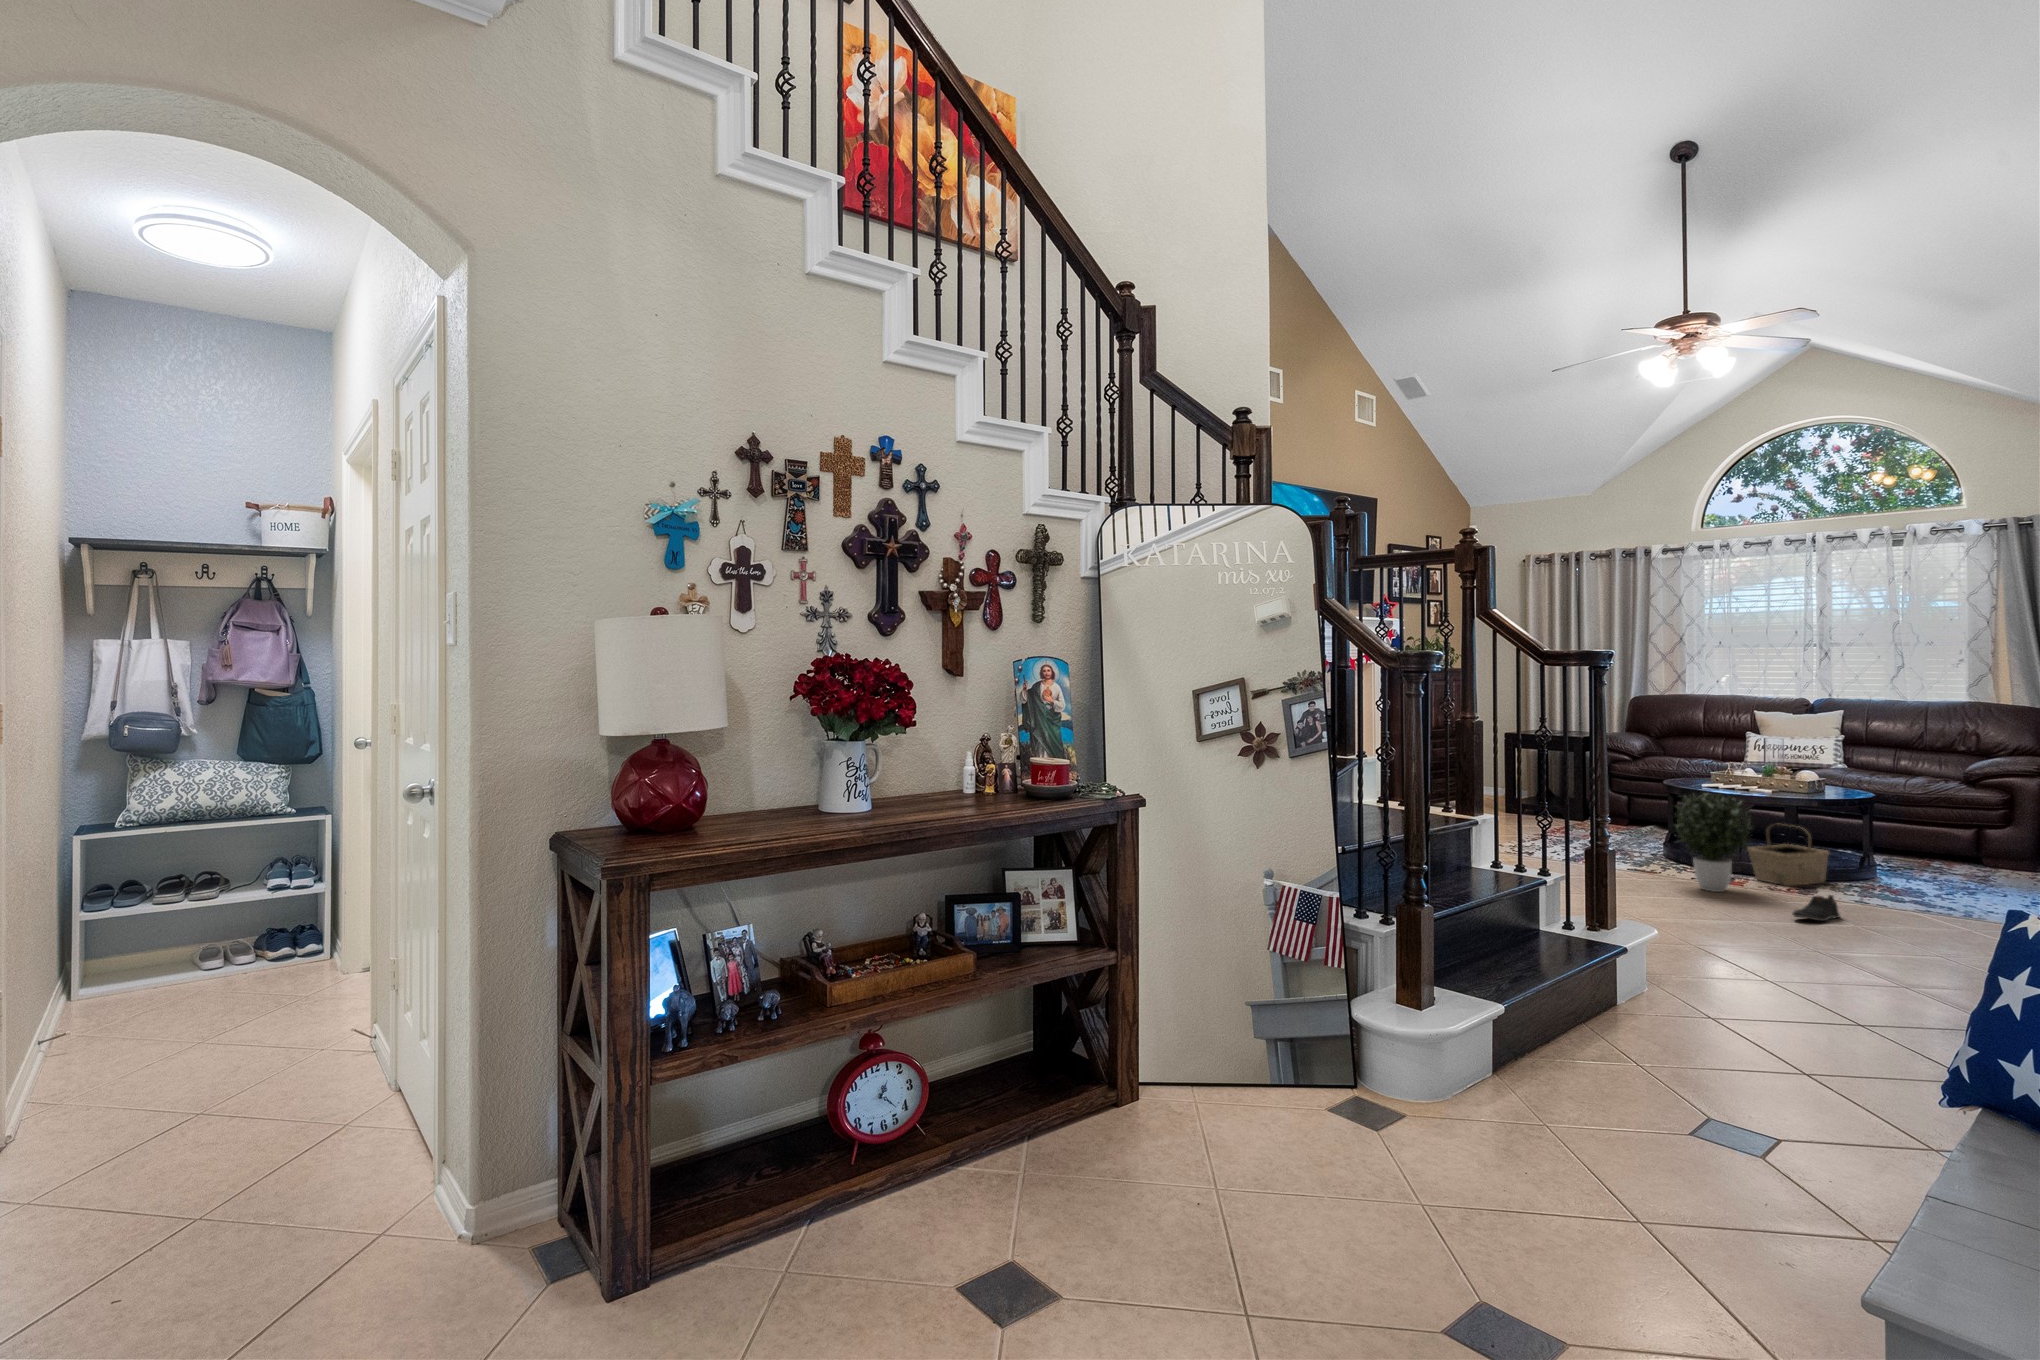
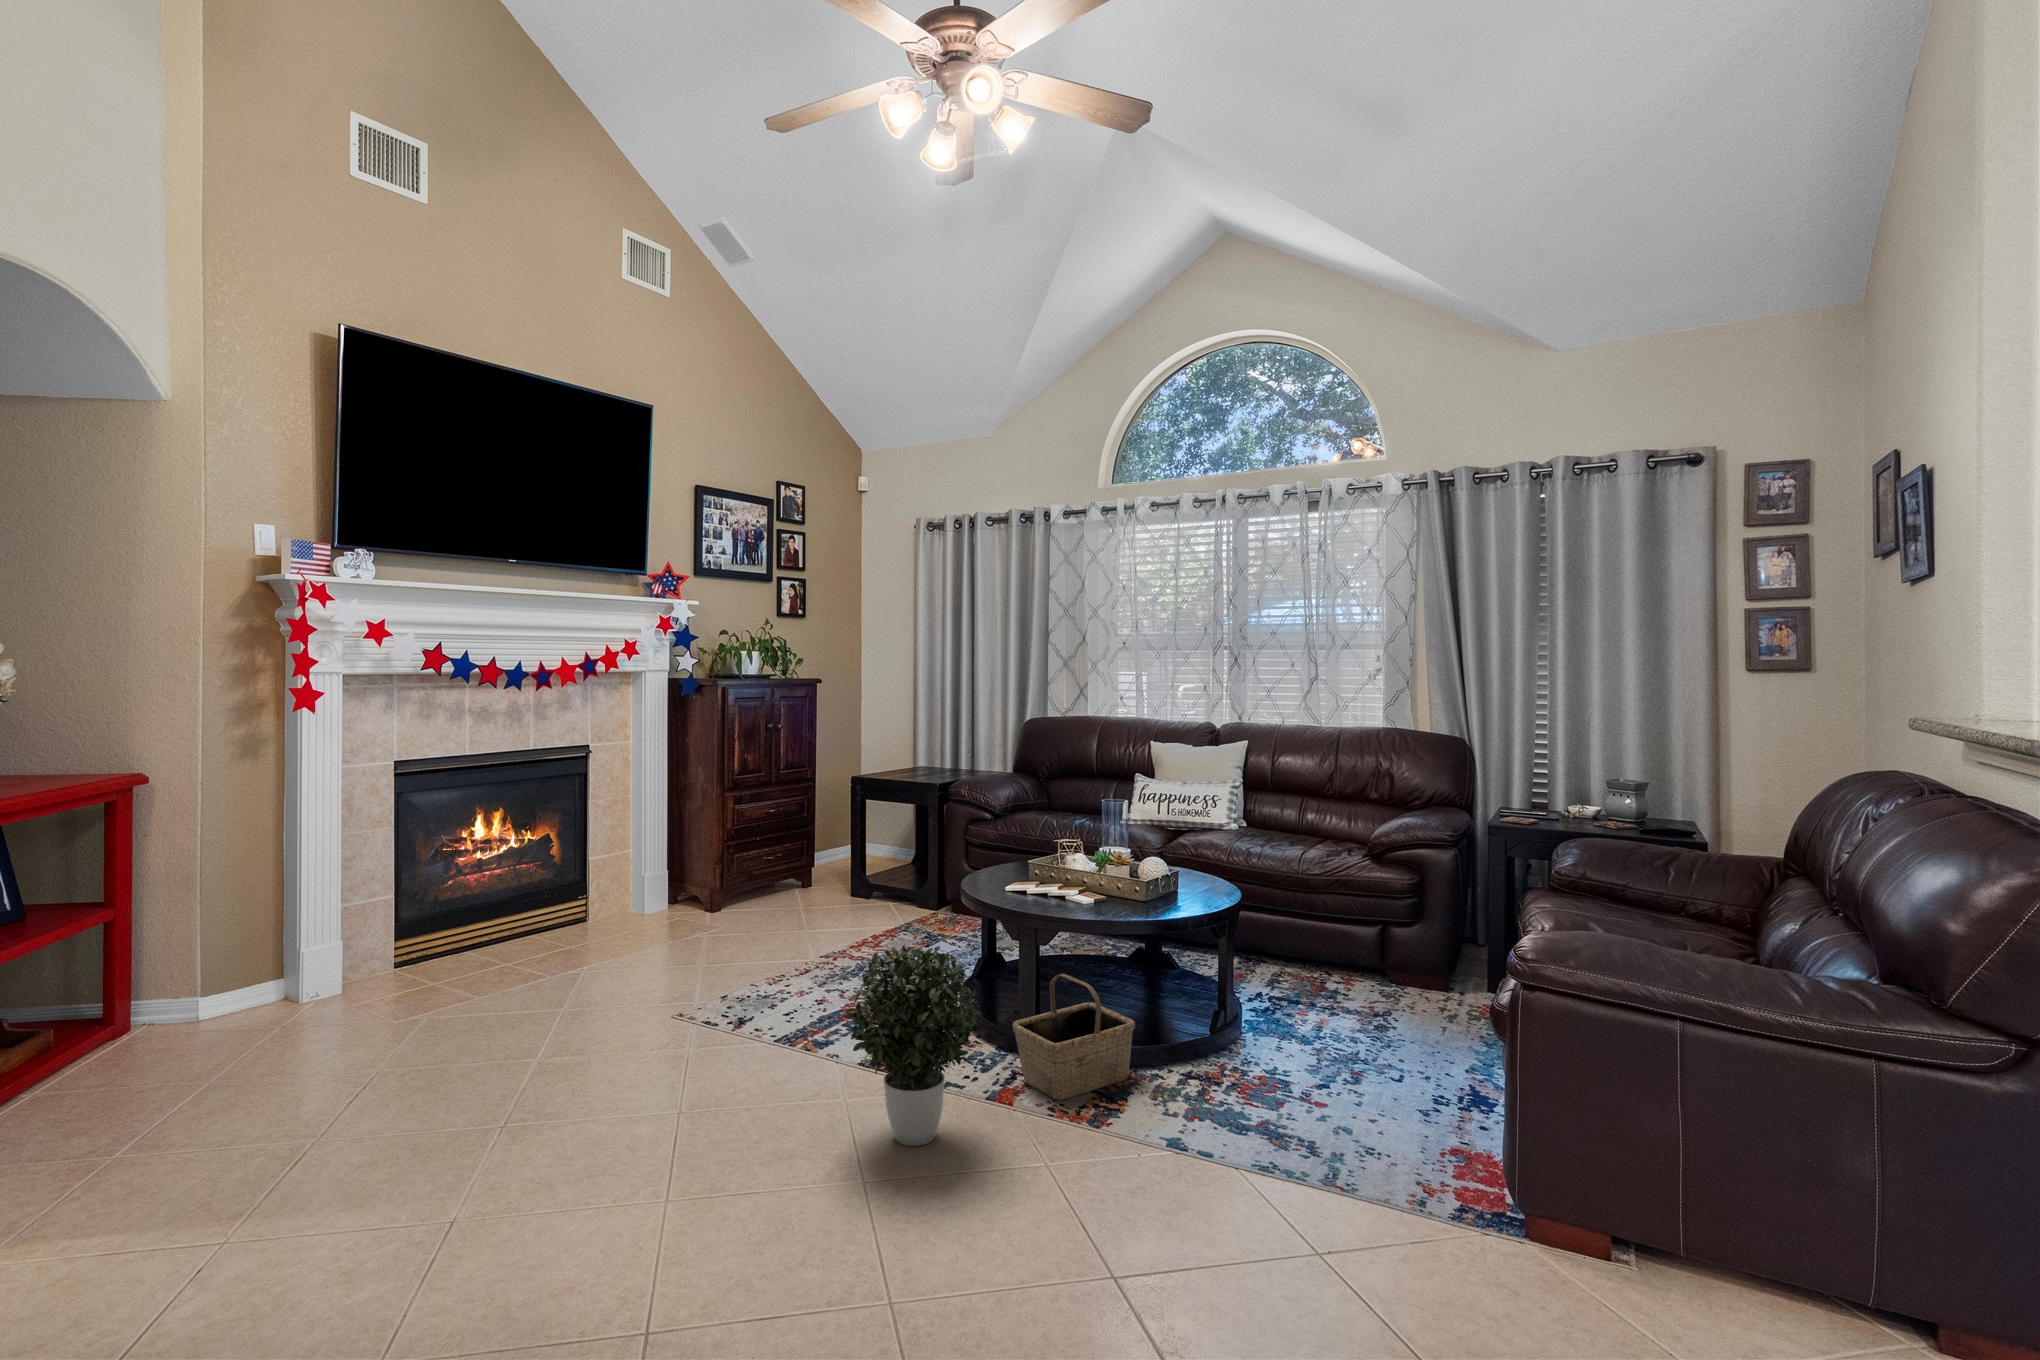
shoe: present [1793,895,1840,921] -> none [949,1192,1058,1282]

